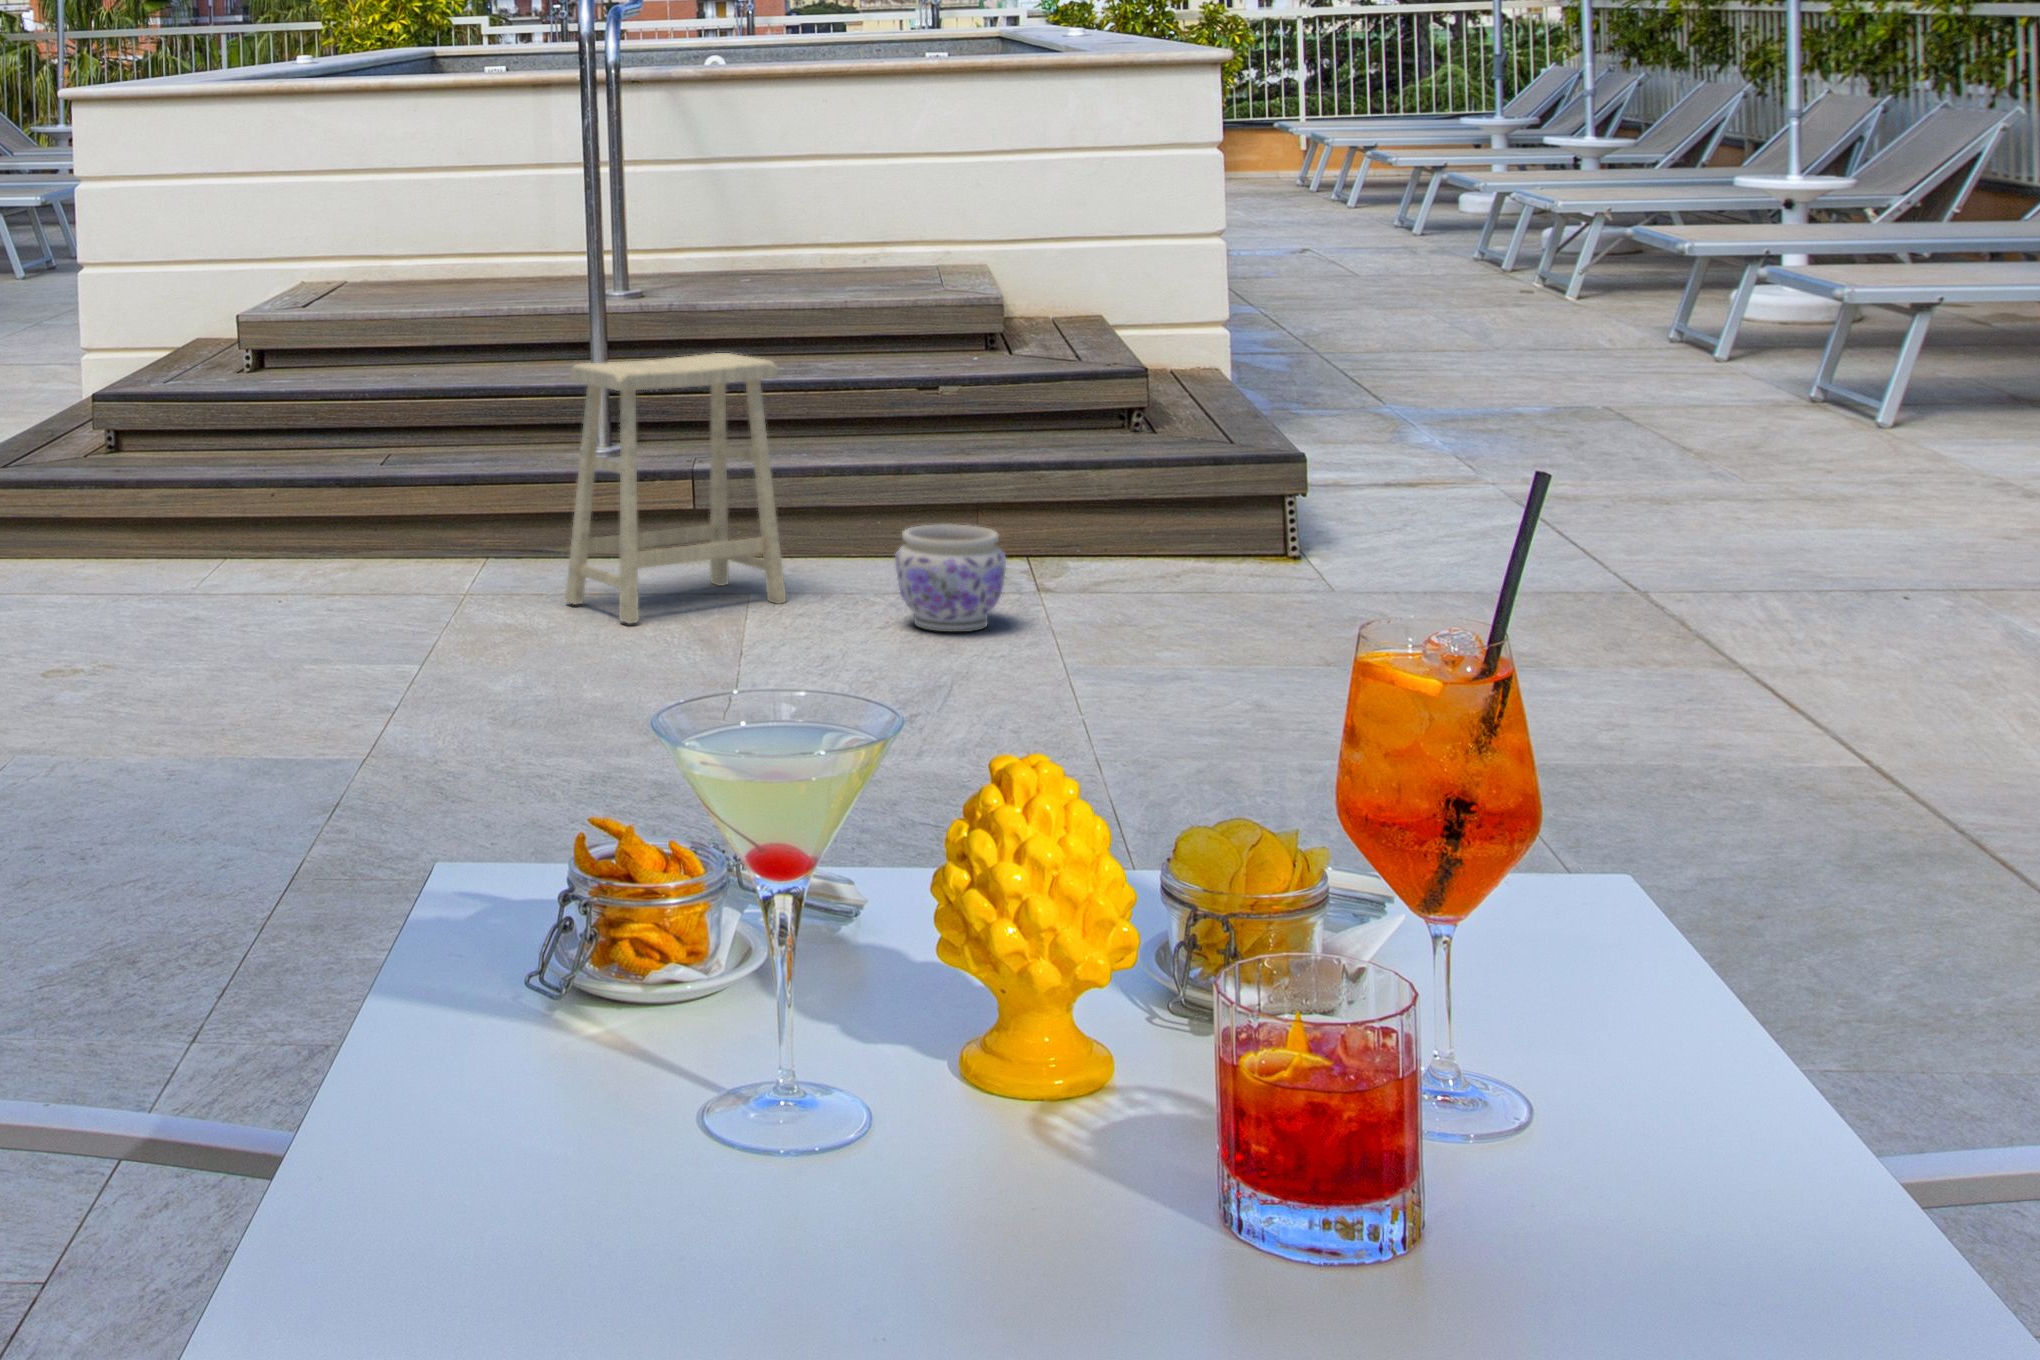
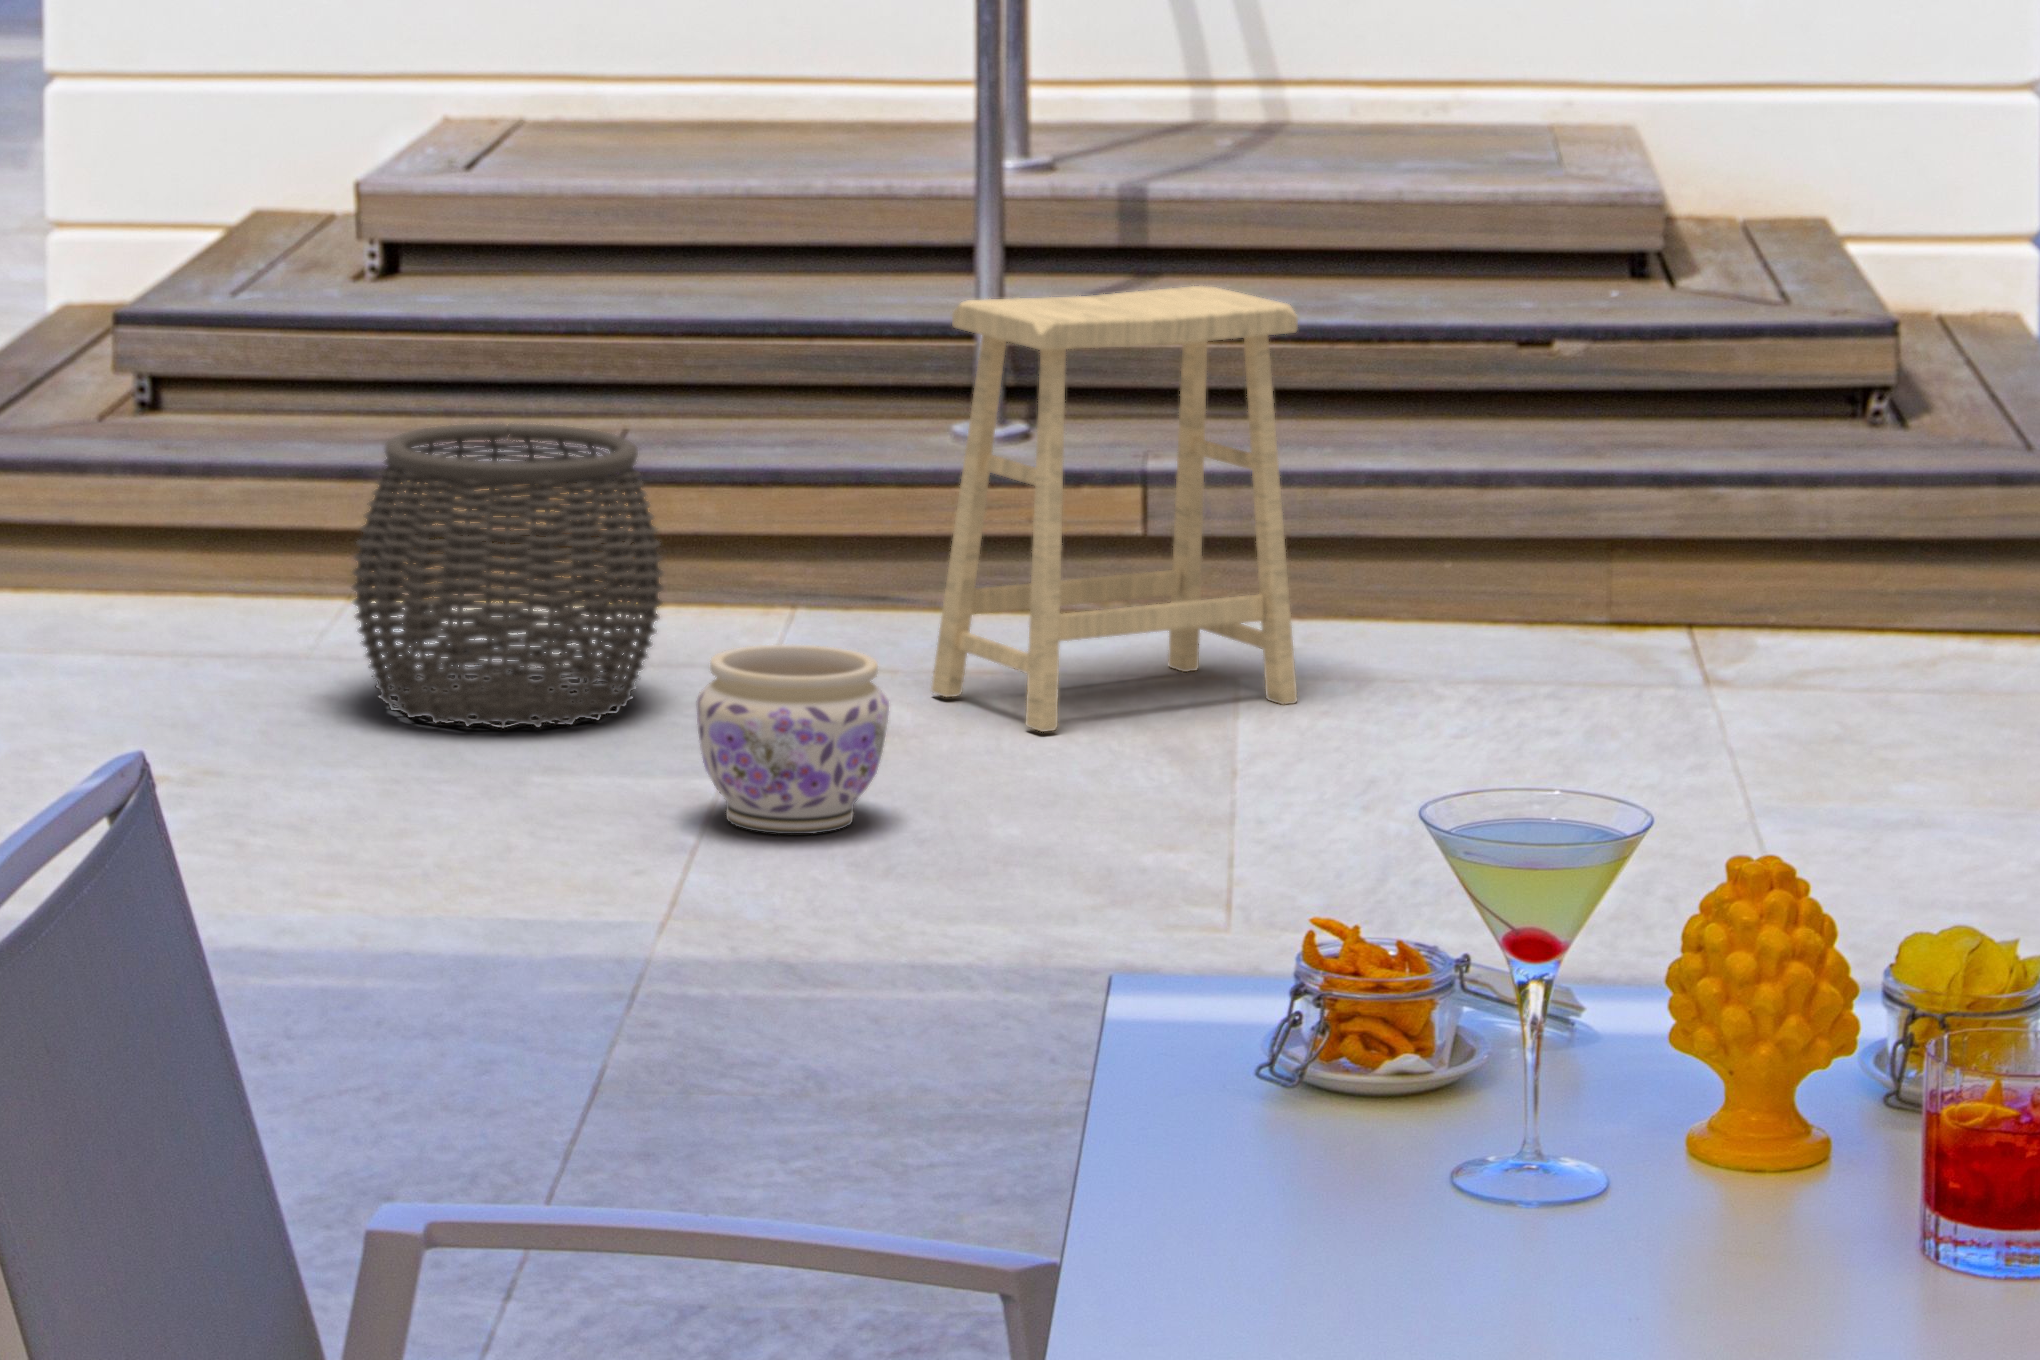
woven basket: none [215,447,401,630] -> present [352,424,663,728]
planter: present [895,524,1006,632] -> present [696,644,889,834]

